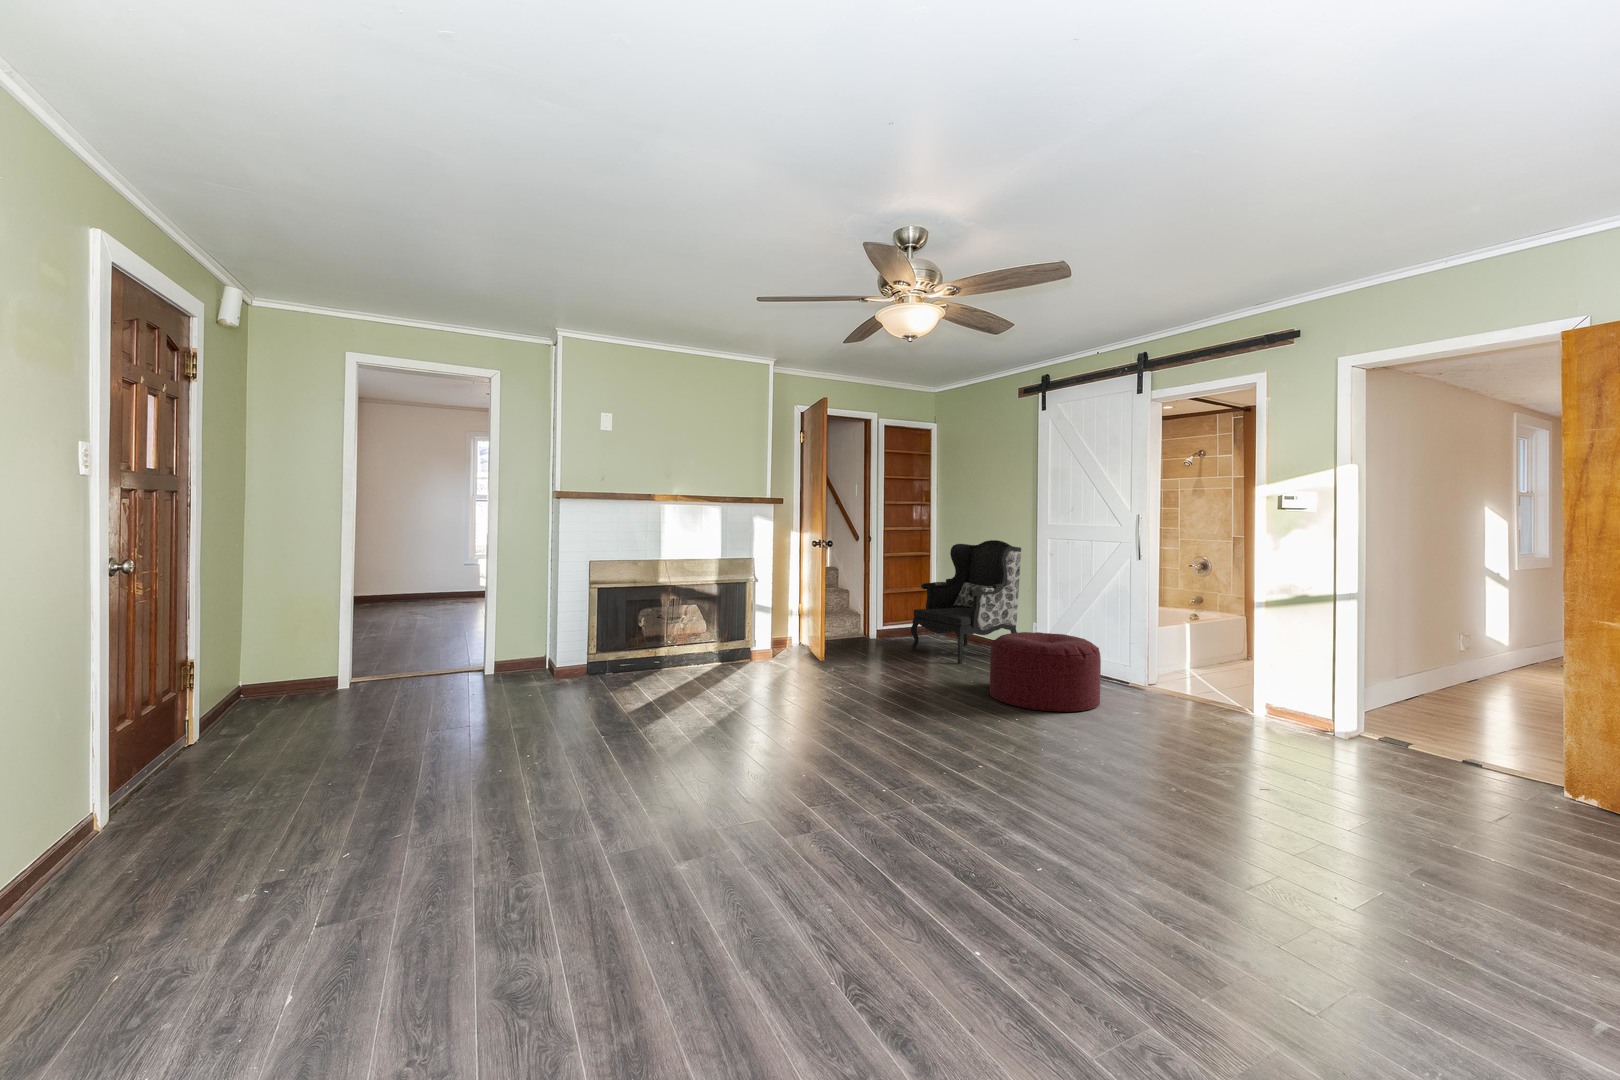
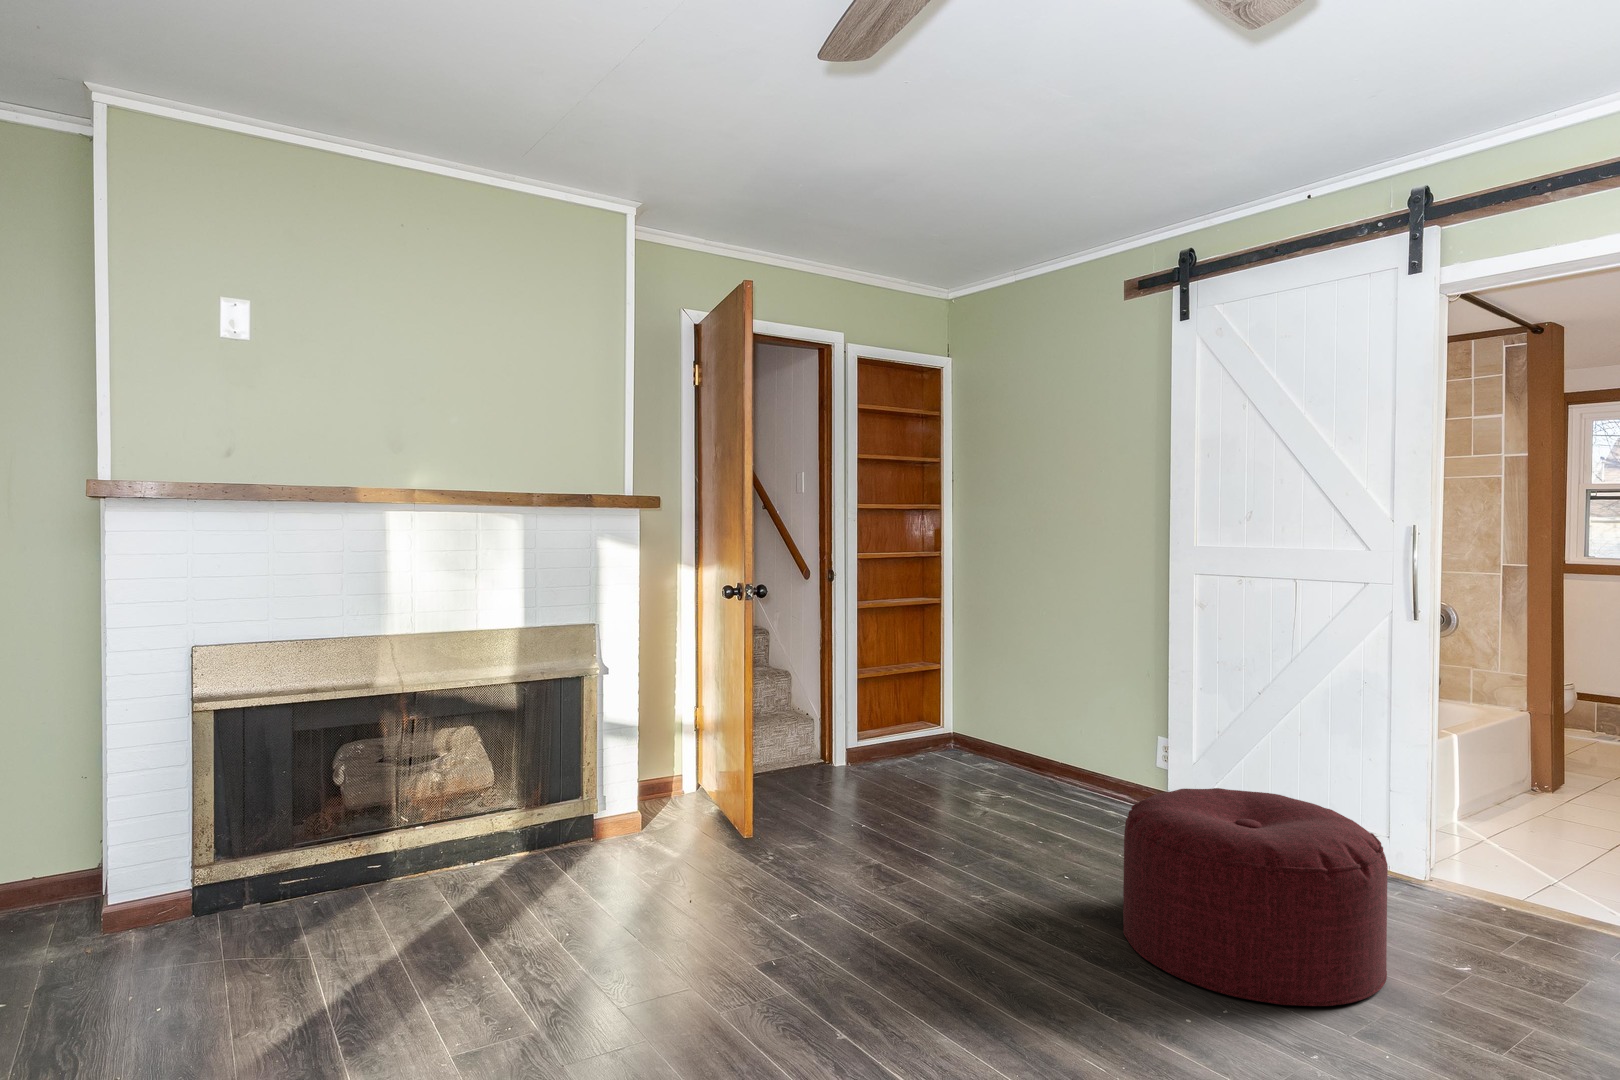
armchair: present [911,540,1021,664] -> none [919,576,1133,834]

